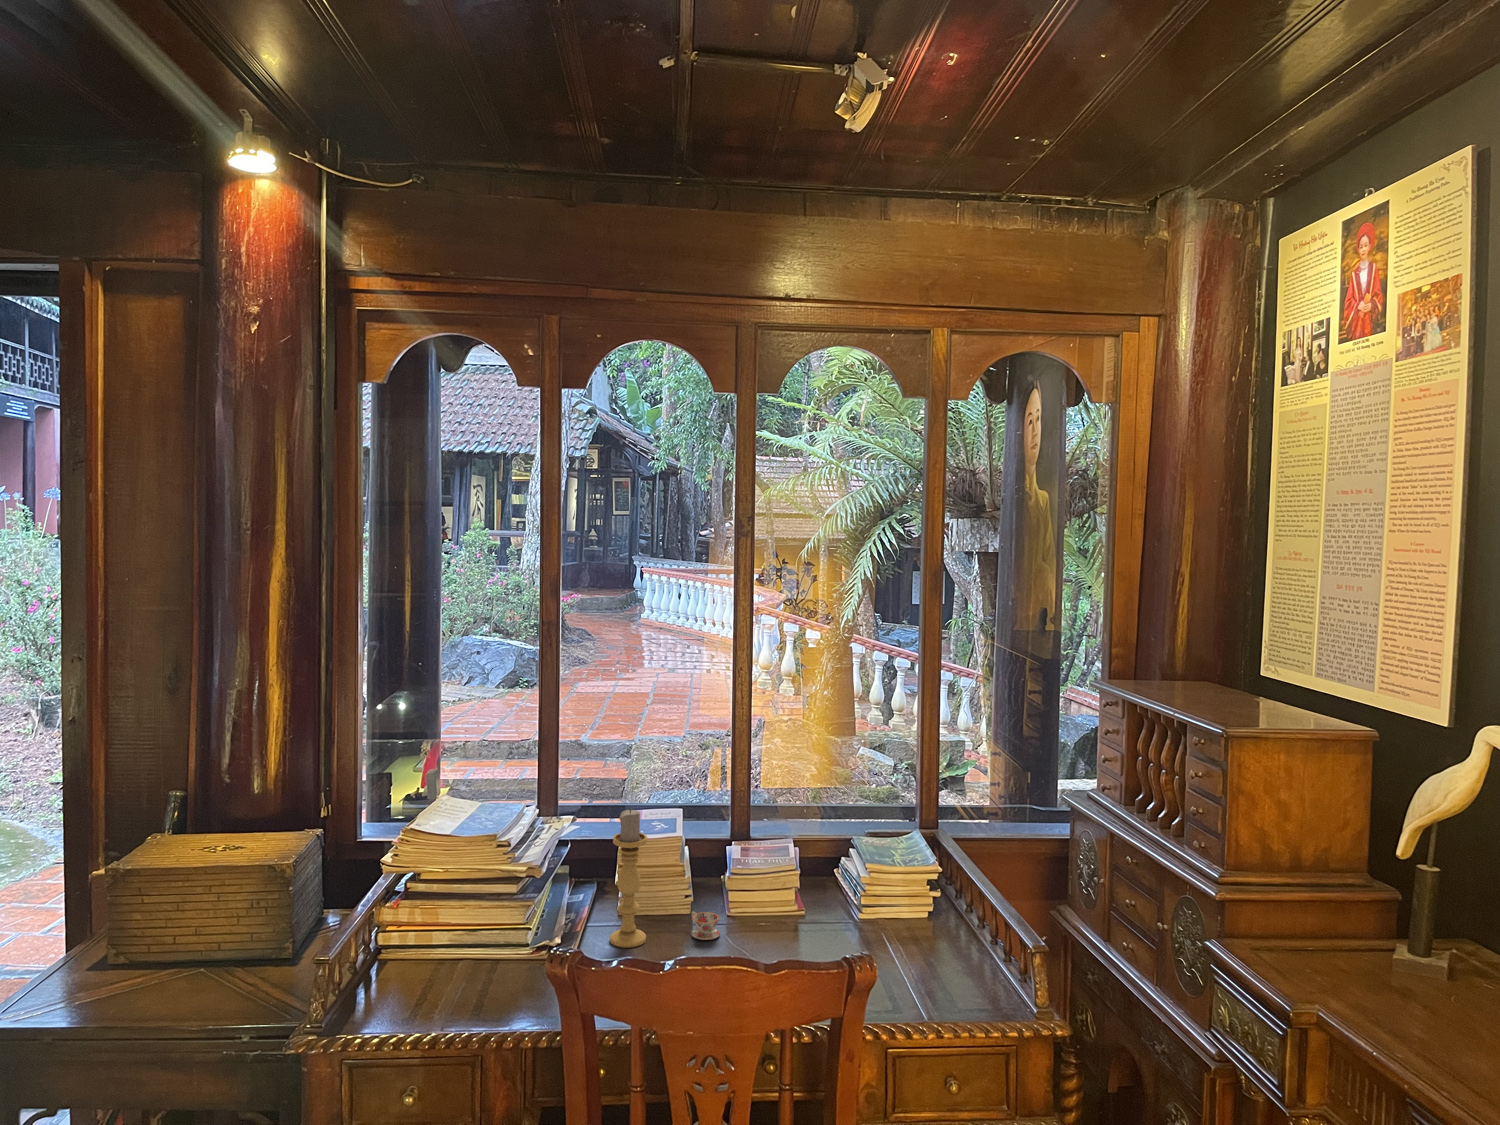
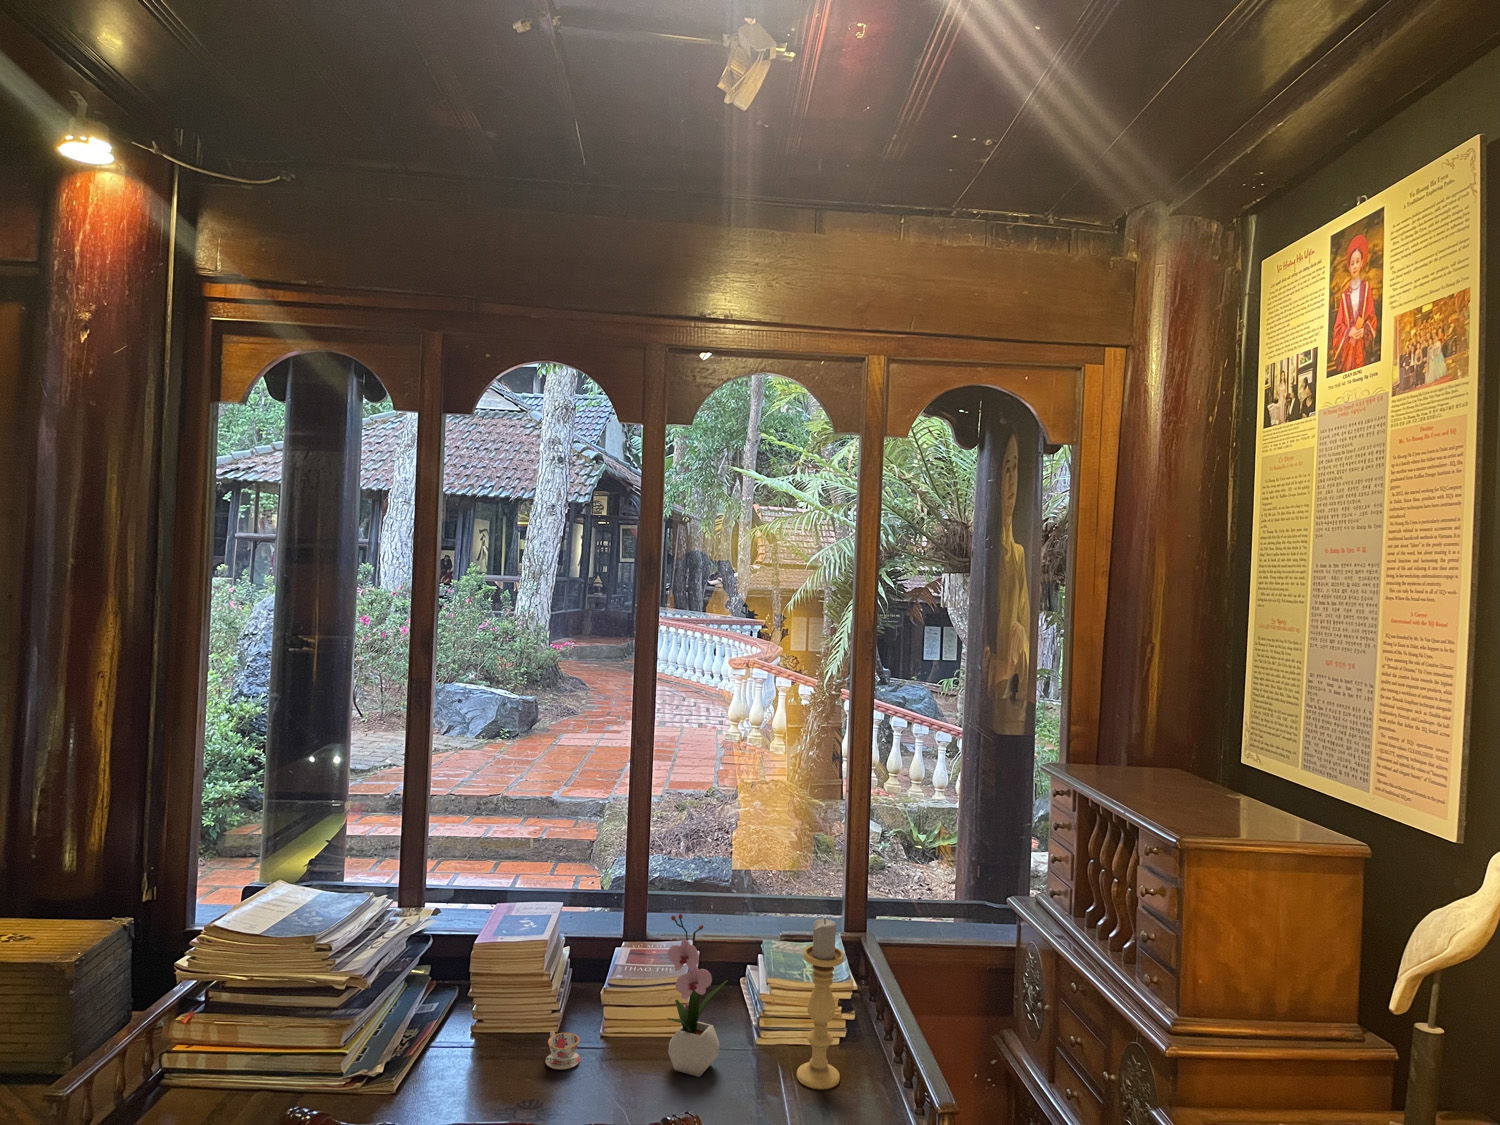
candle holder: present [610,809,647,948] -> present [797,919,844,1089]
flower arrangement: none [794,809,841,942] -> present [667,914,728,1077]

